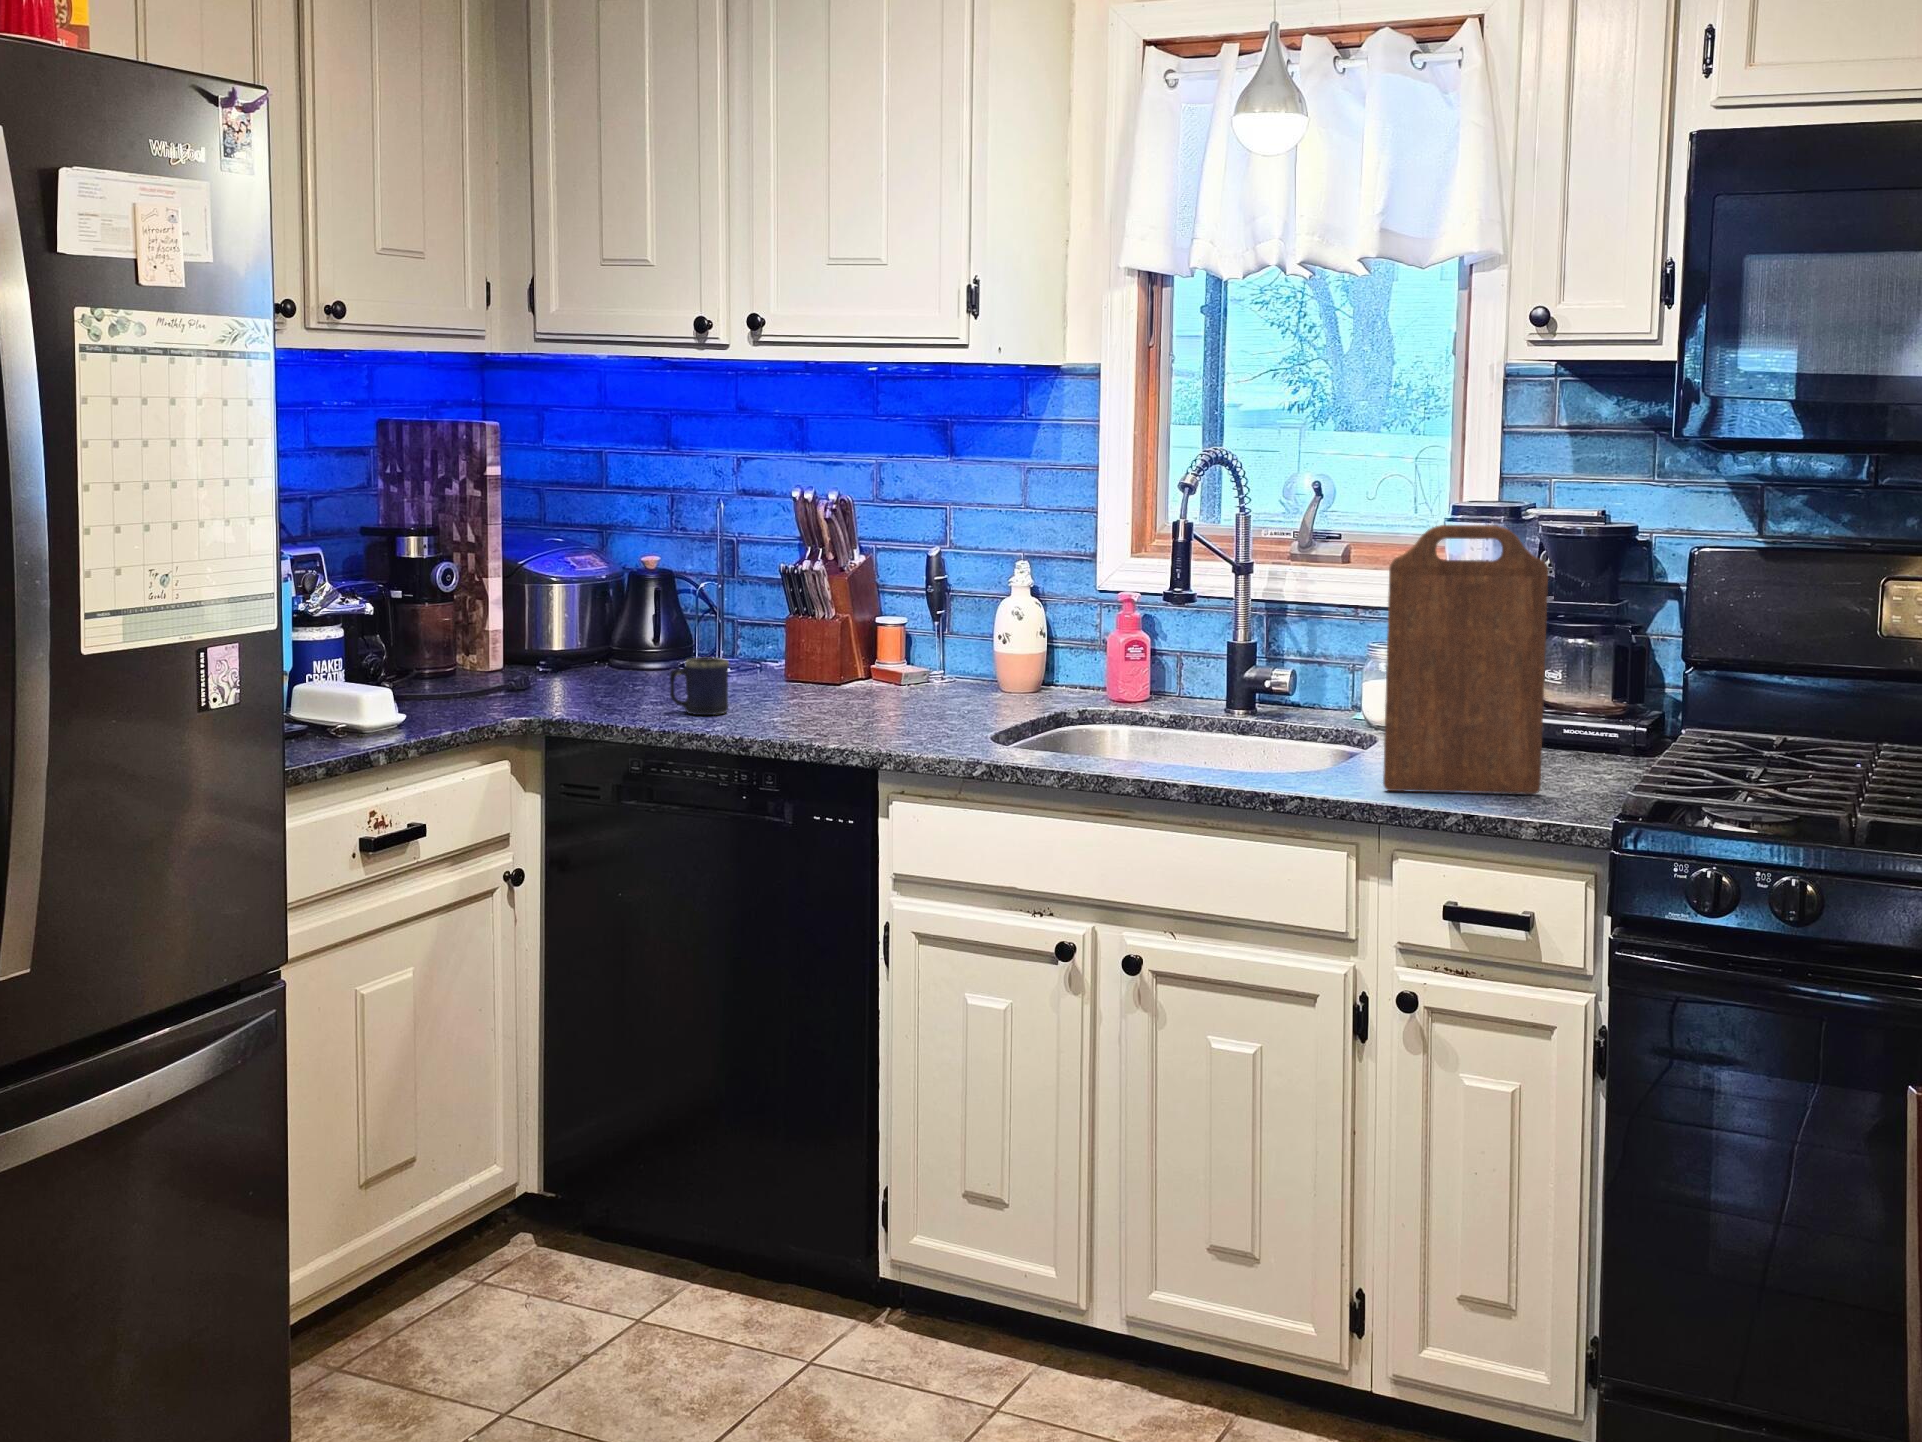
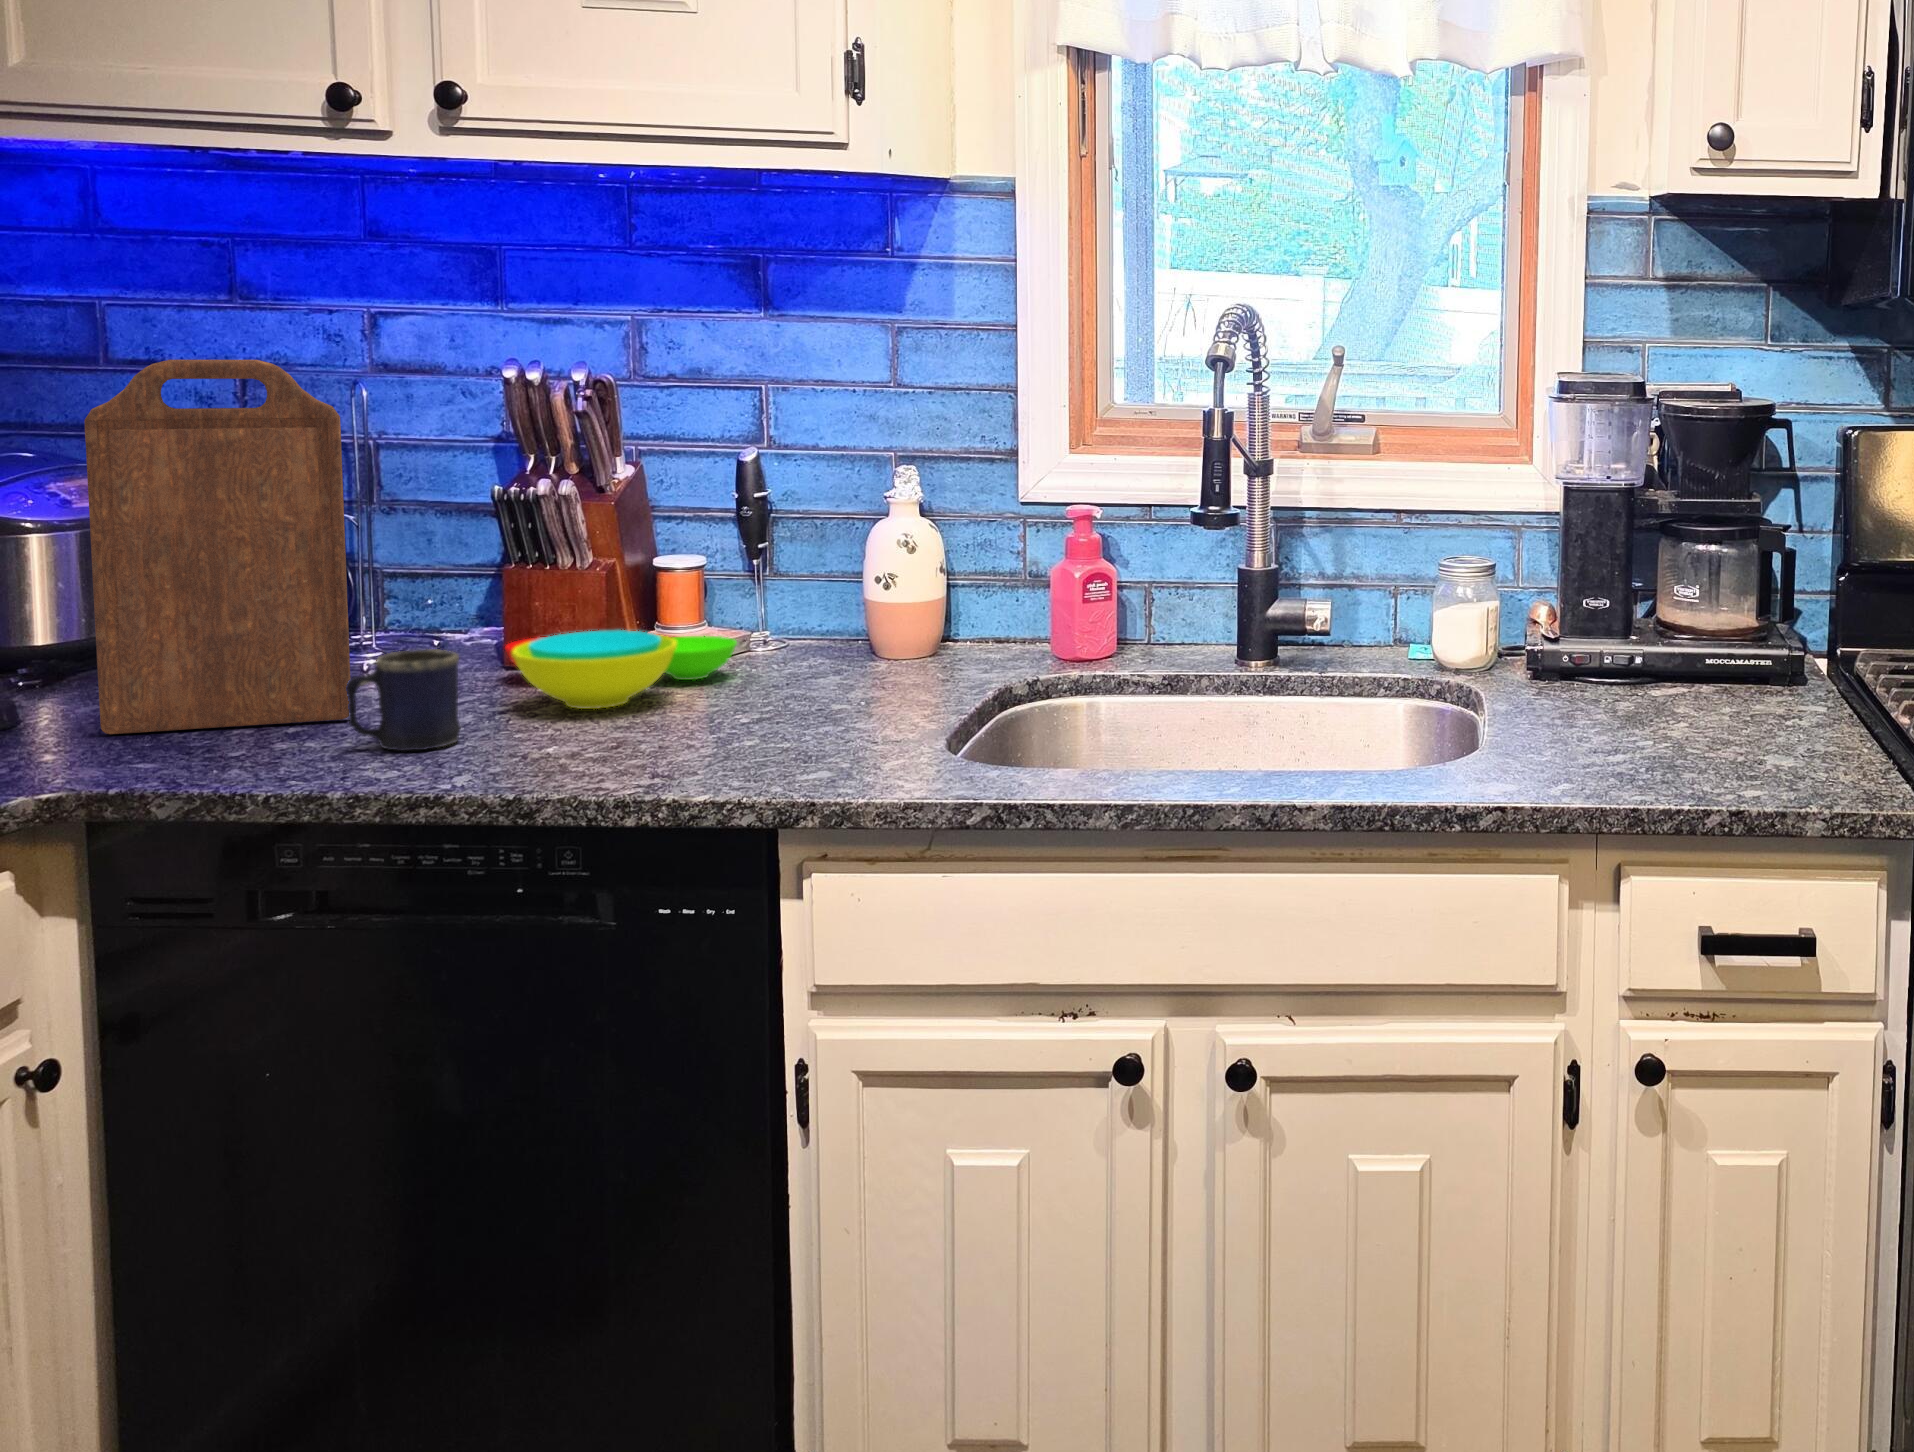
cutting board: present [1383,525,1548,794] -> present [84,360,350,734]
bowl: none [768,659,908,704] -> present [505,630,737,709]

